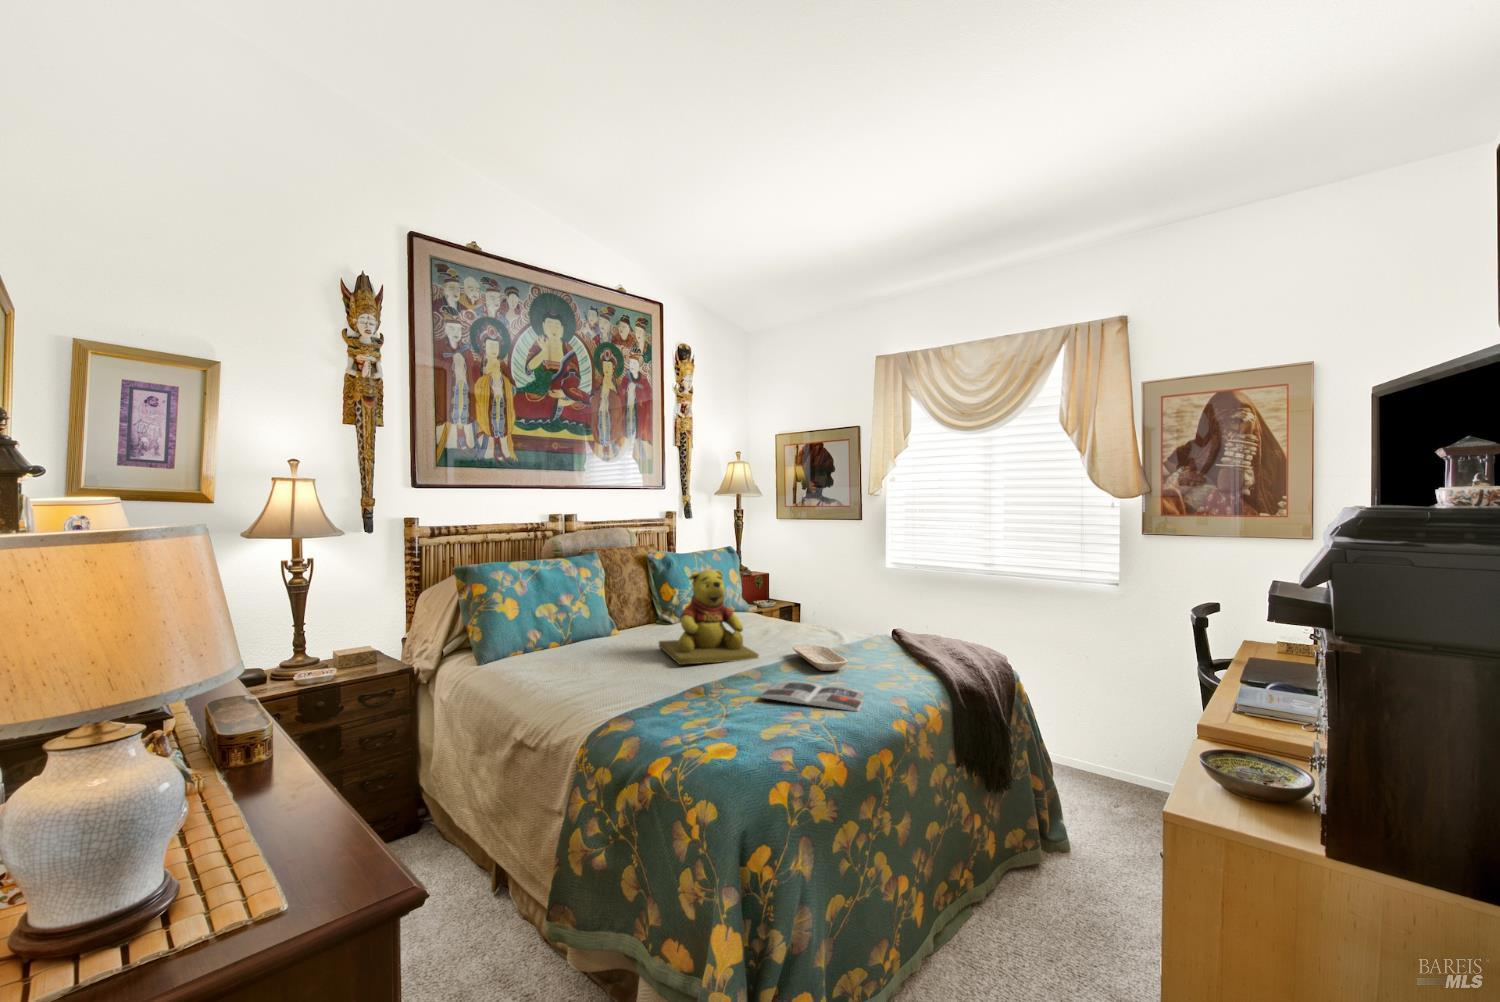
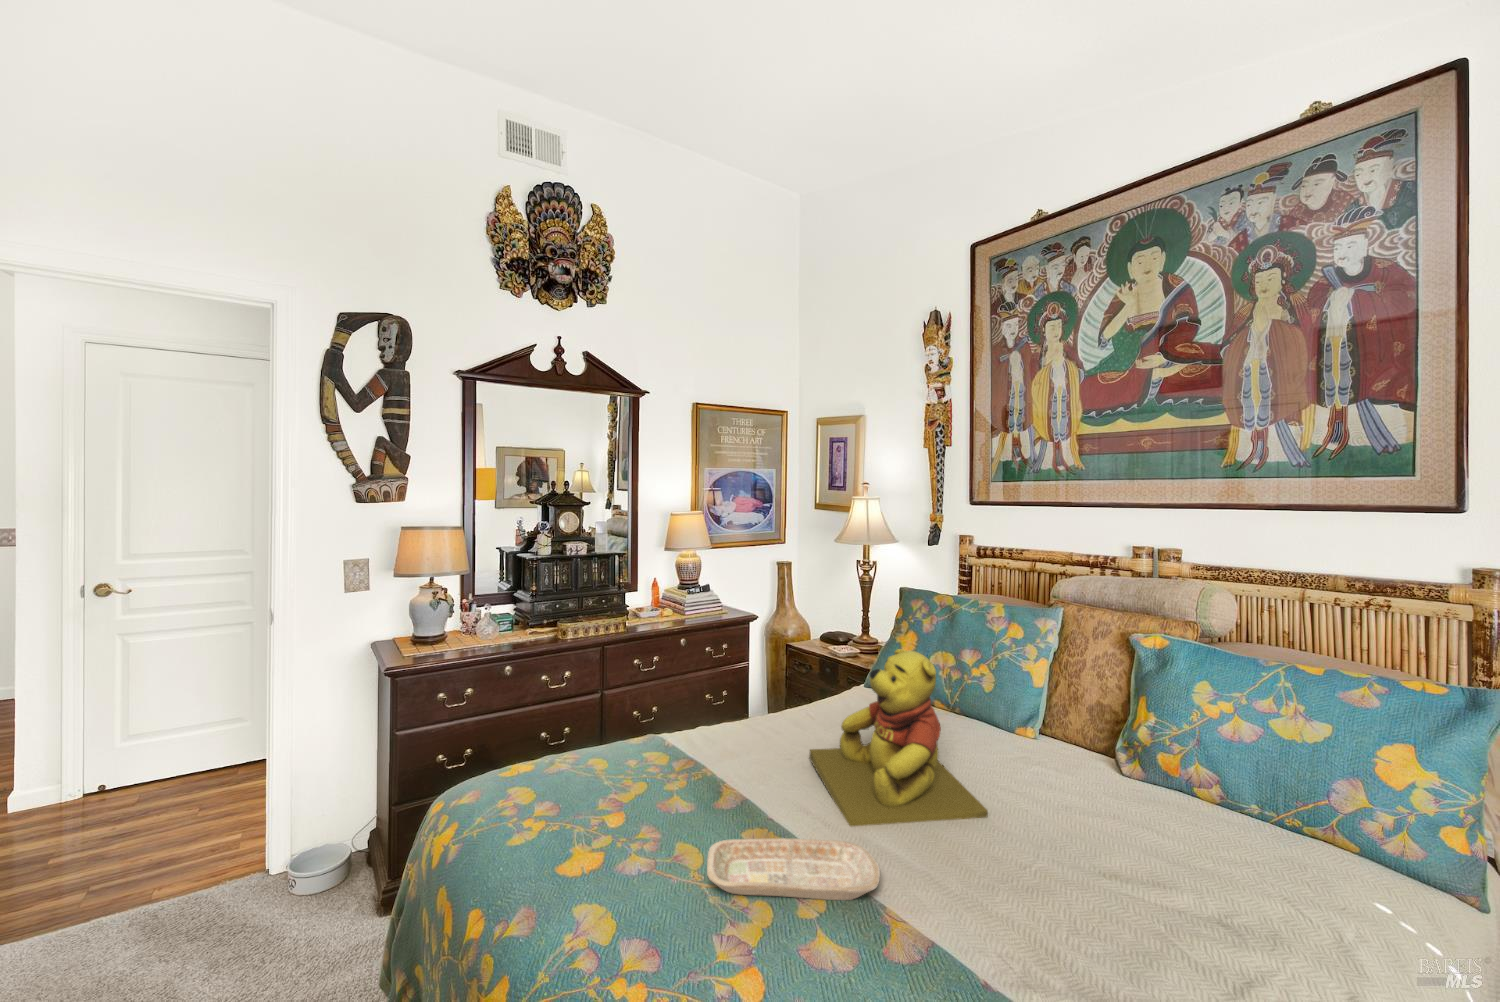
magazine: present [760,681,864,712] -> none [505,787,687,899]

